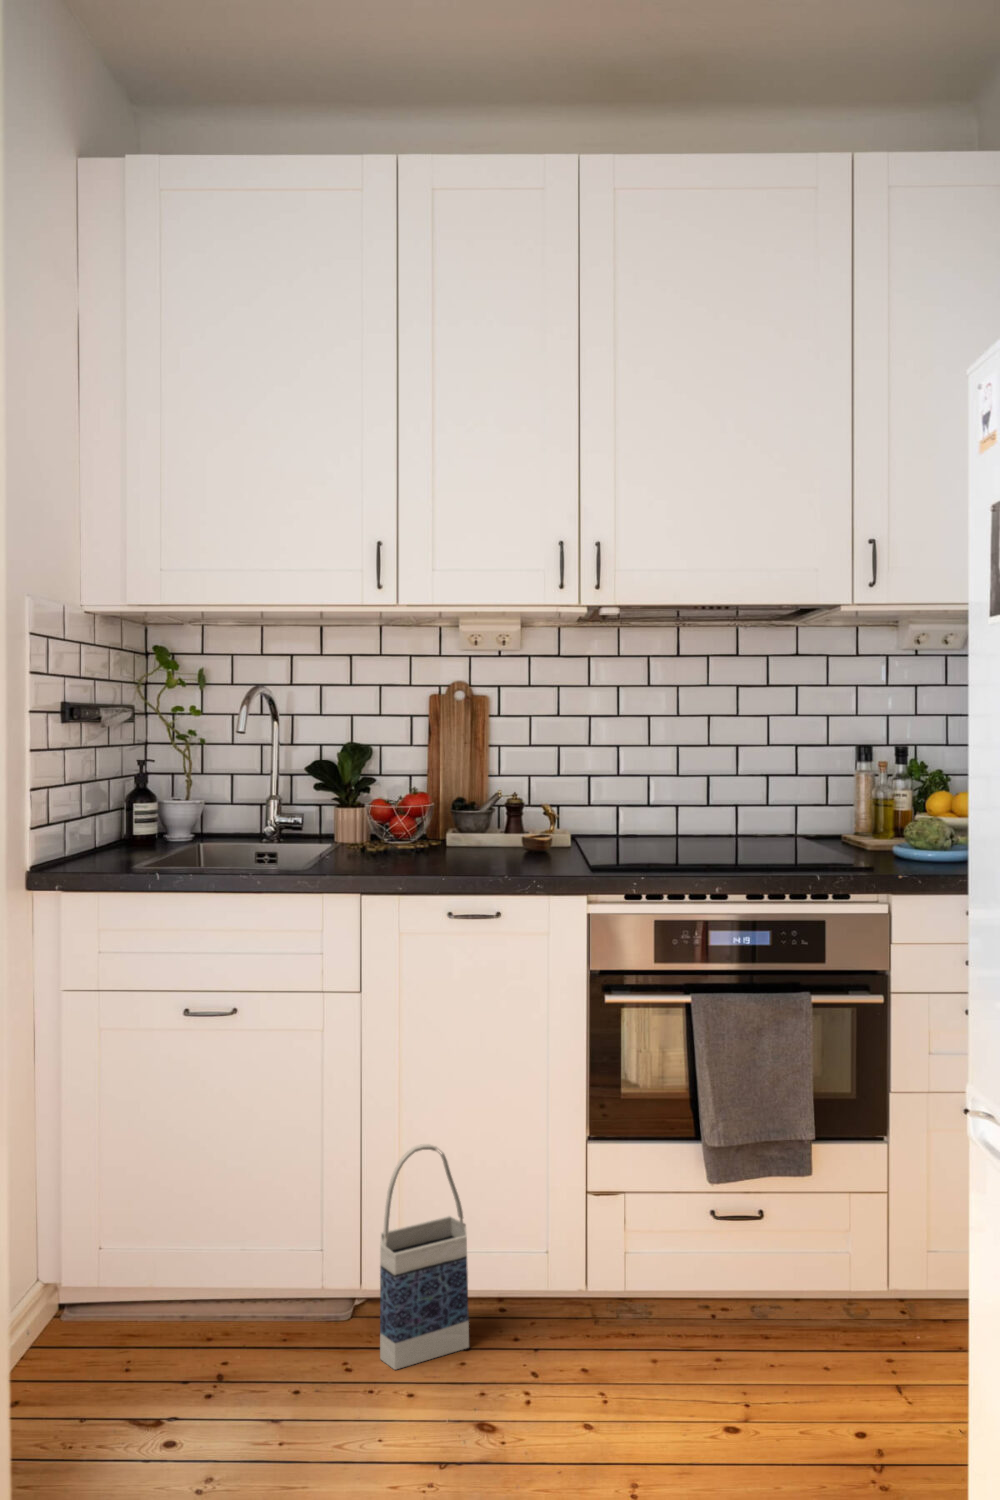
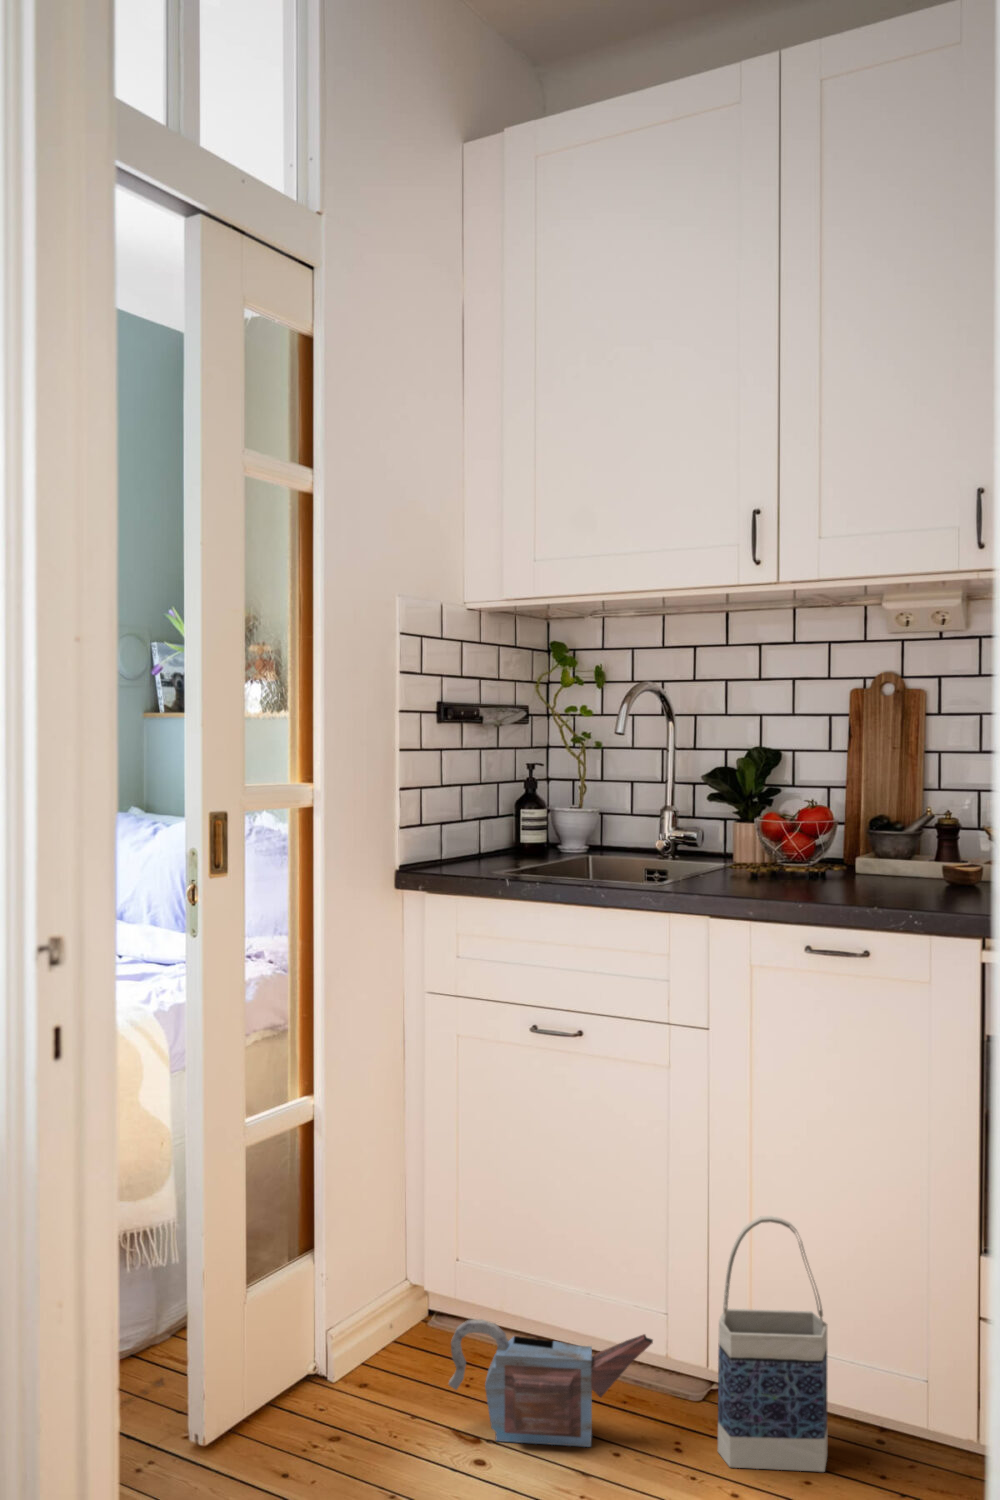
watering can: none [124,1274,323,1419] -> present [449,1319,653,1447]

